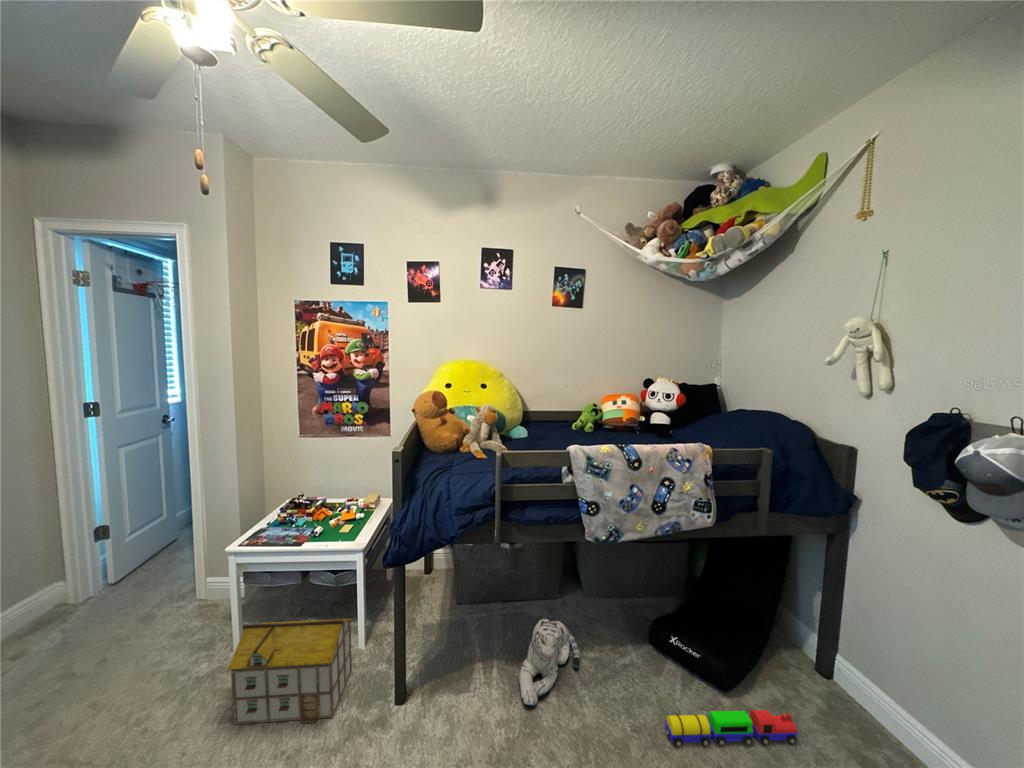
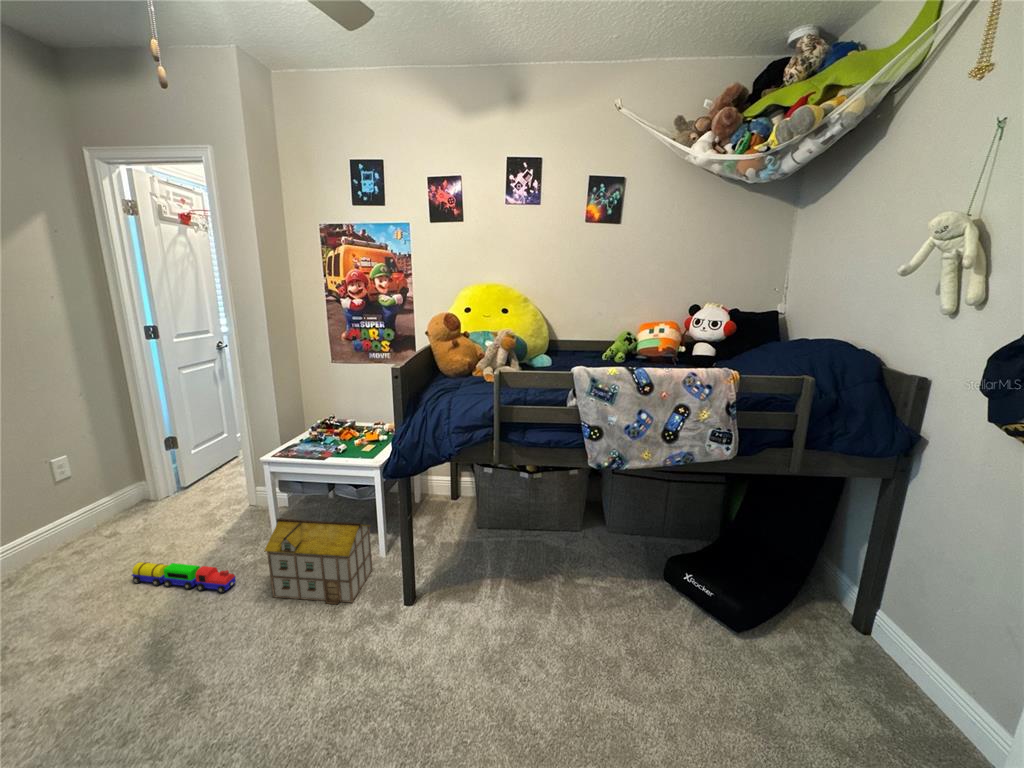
plush toy: present [519,619,580,705] -> none [522,543,589,617]
toy train: present [665,710,798,747] -> present [132,562,236,593]

